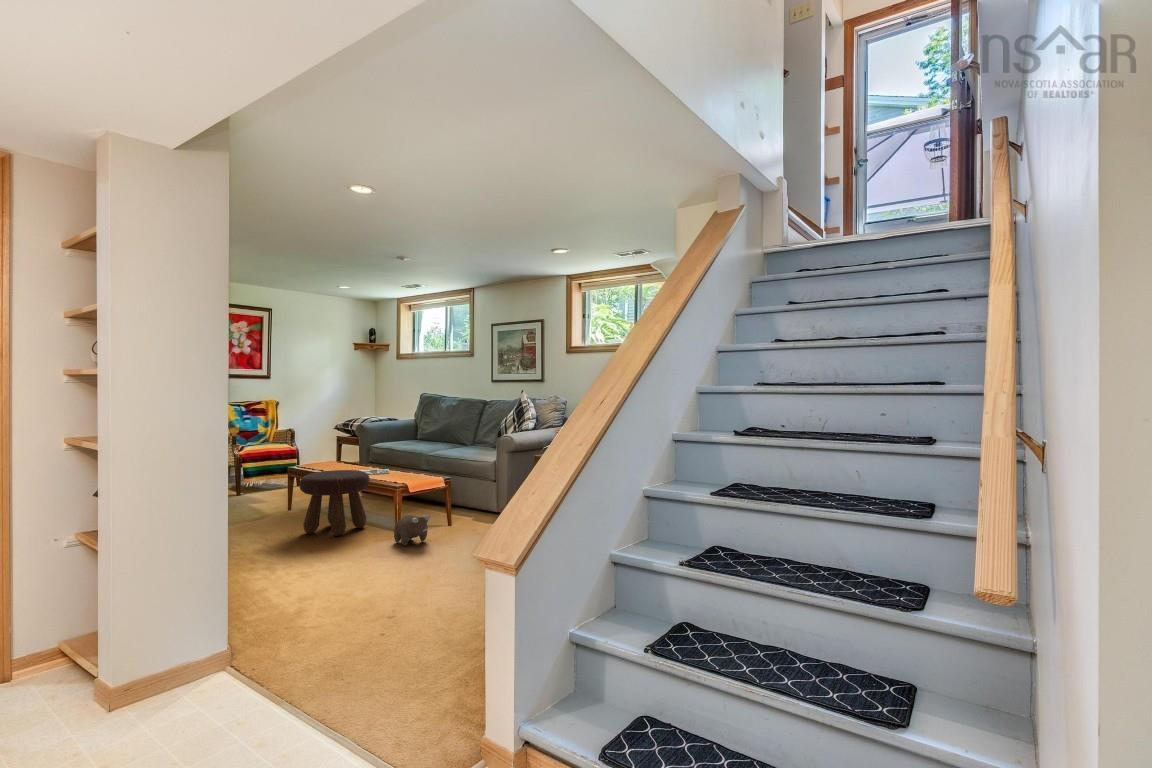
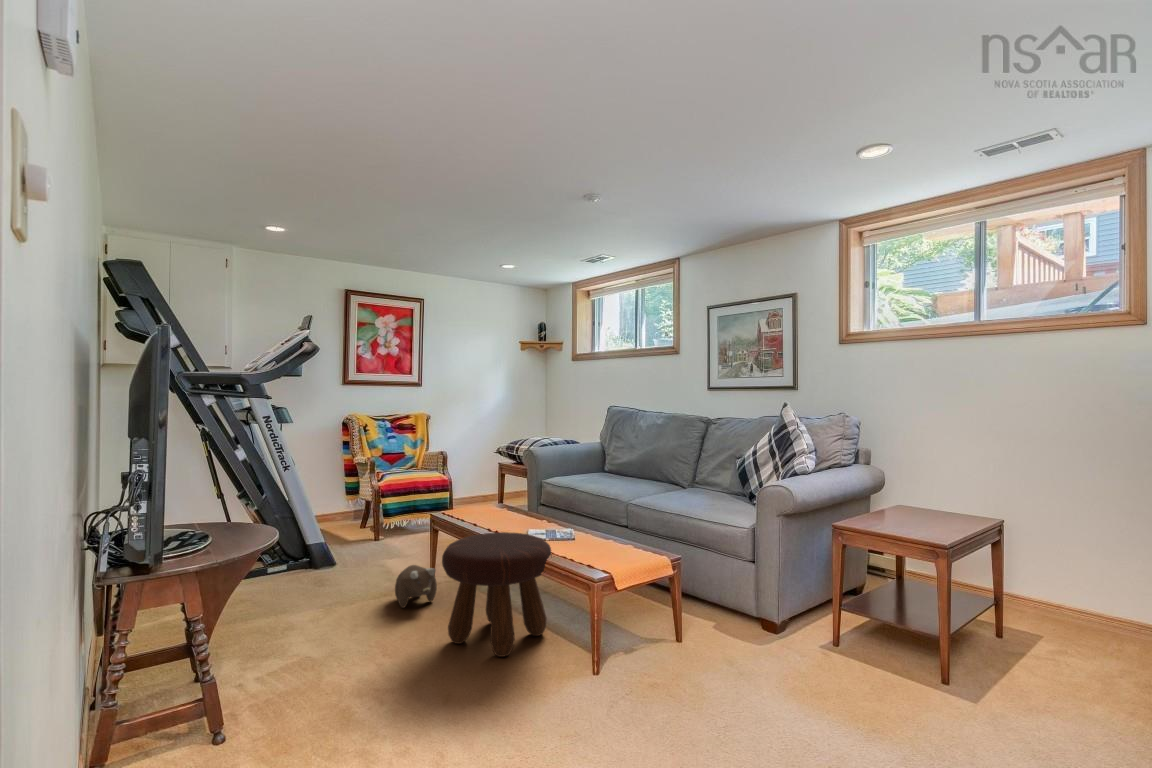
plush toy: present [394,515,430,546] -> present [395,565,437,608]

